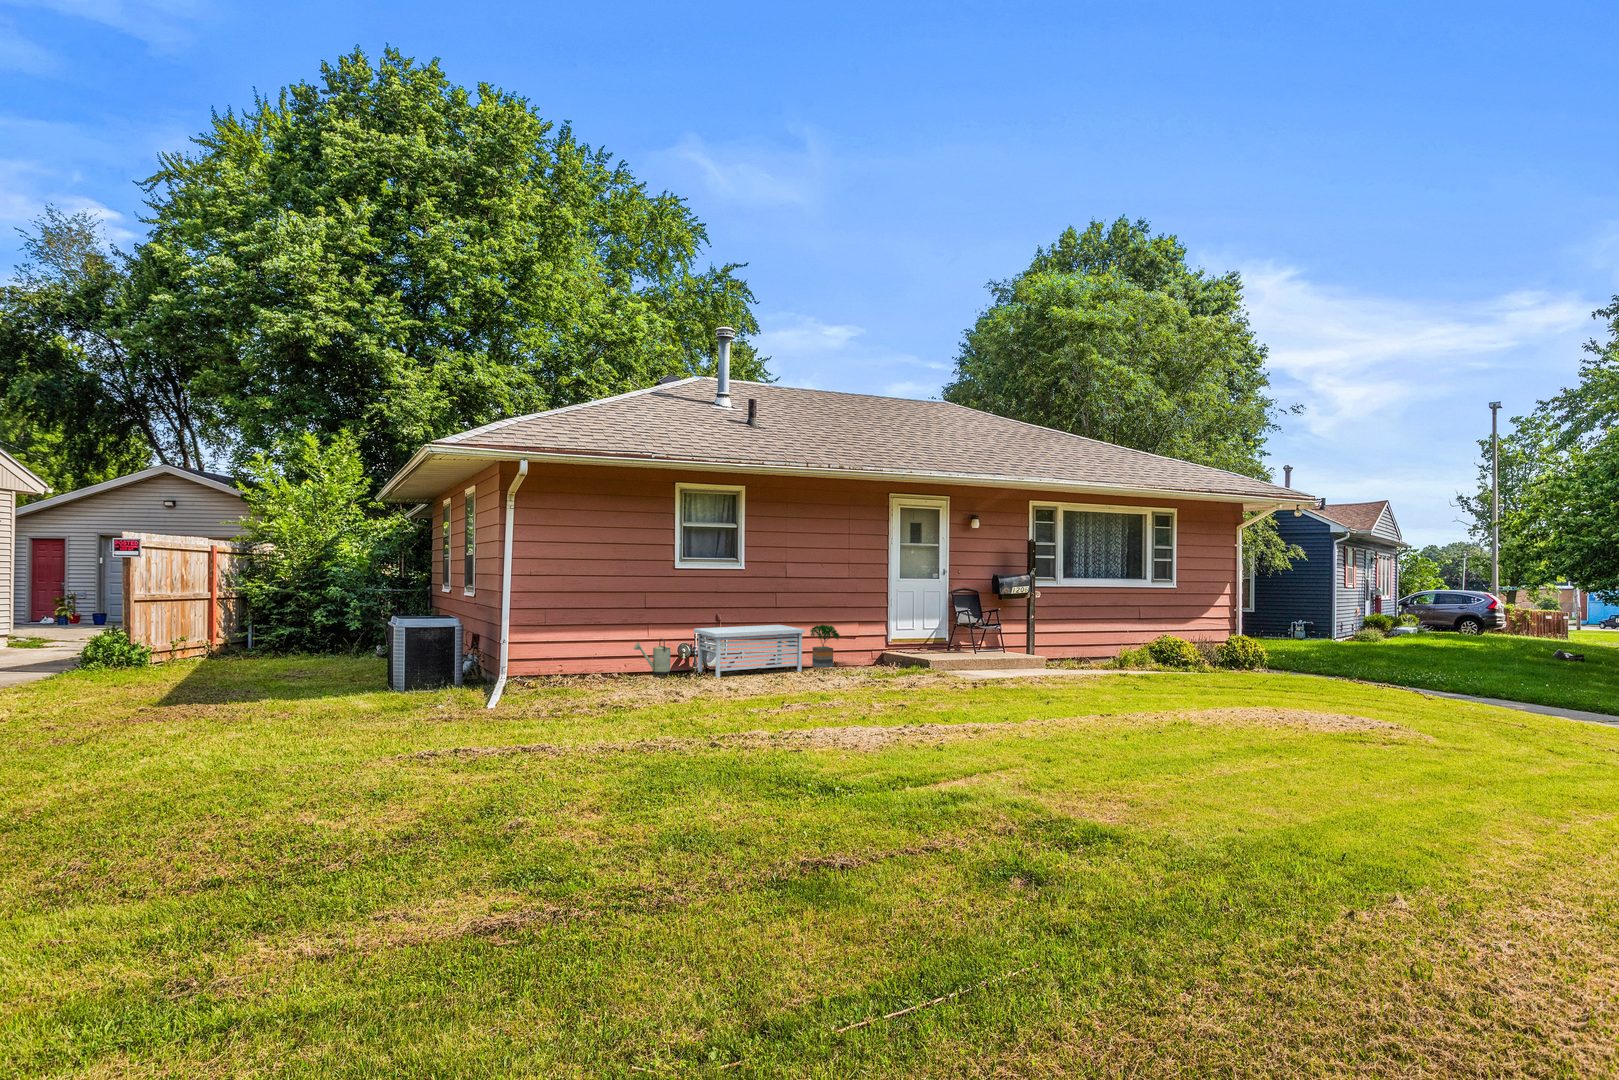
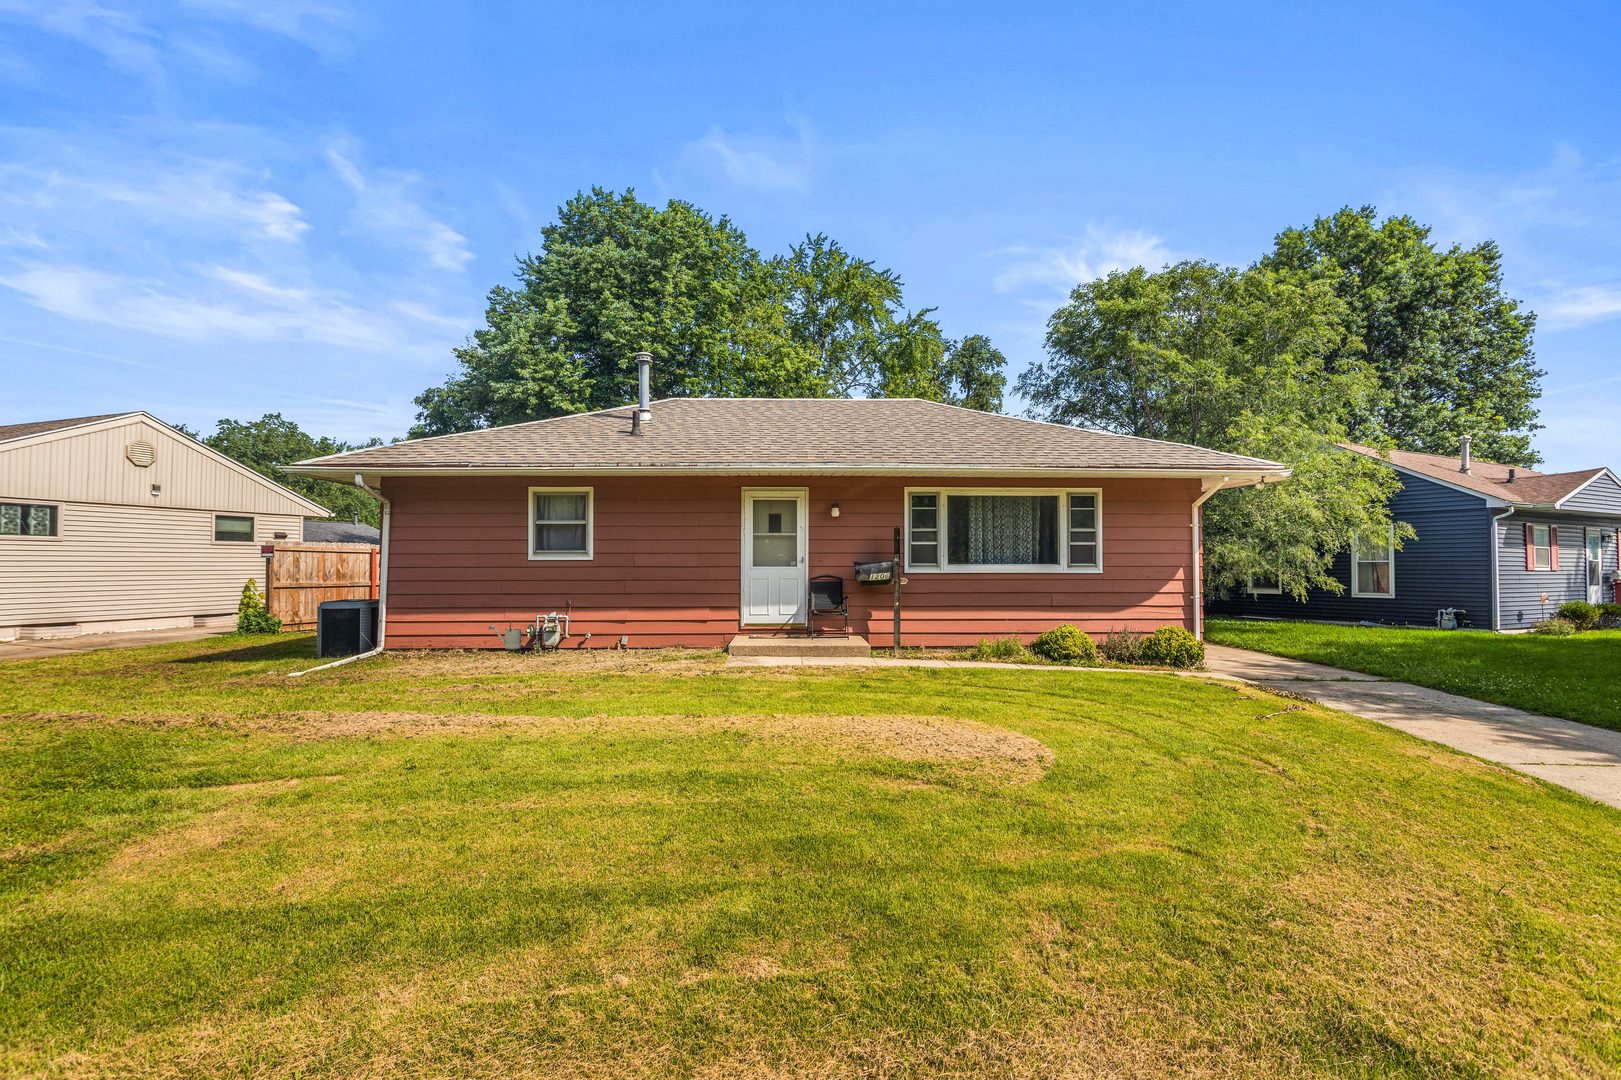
storage bench: present [694,625,805,678] -> none [525,610,626,657]
potted tree: present [810,625,840,668] -> none [645,610,672,650]

